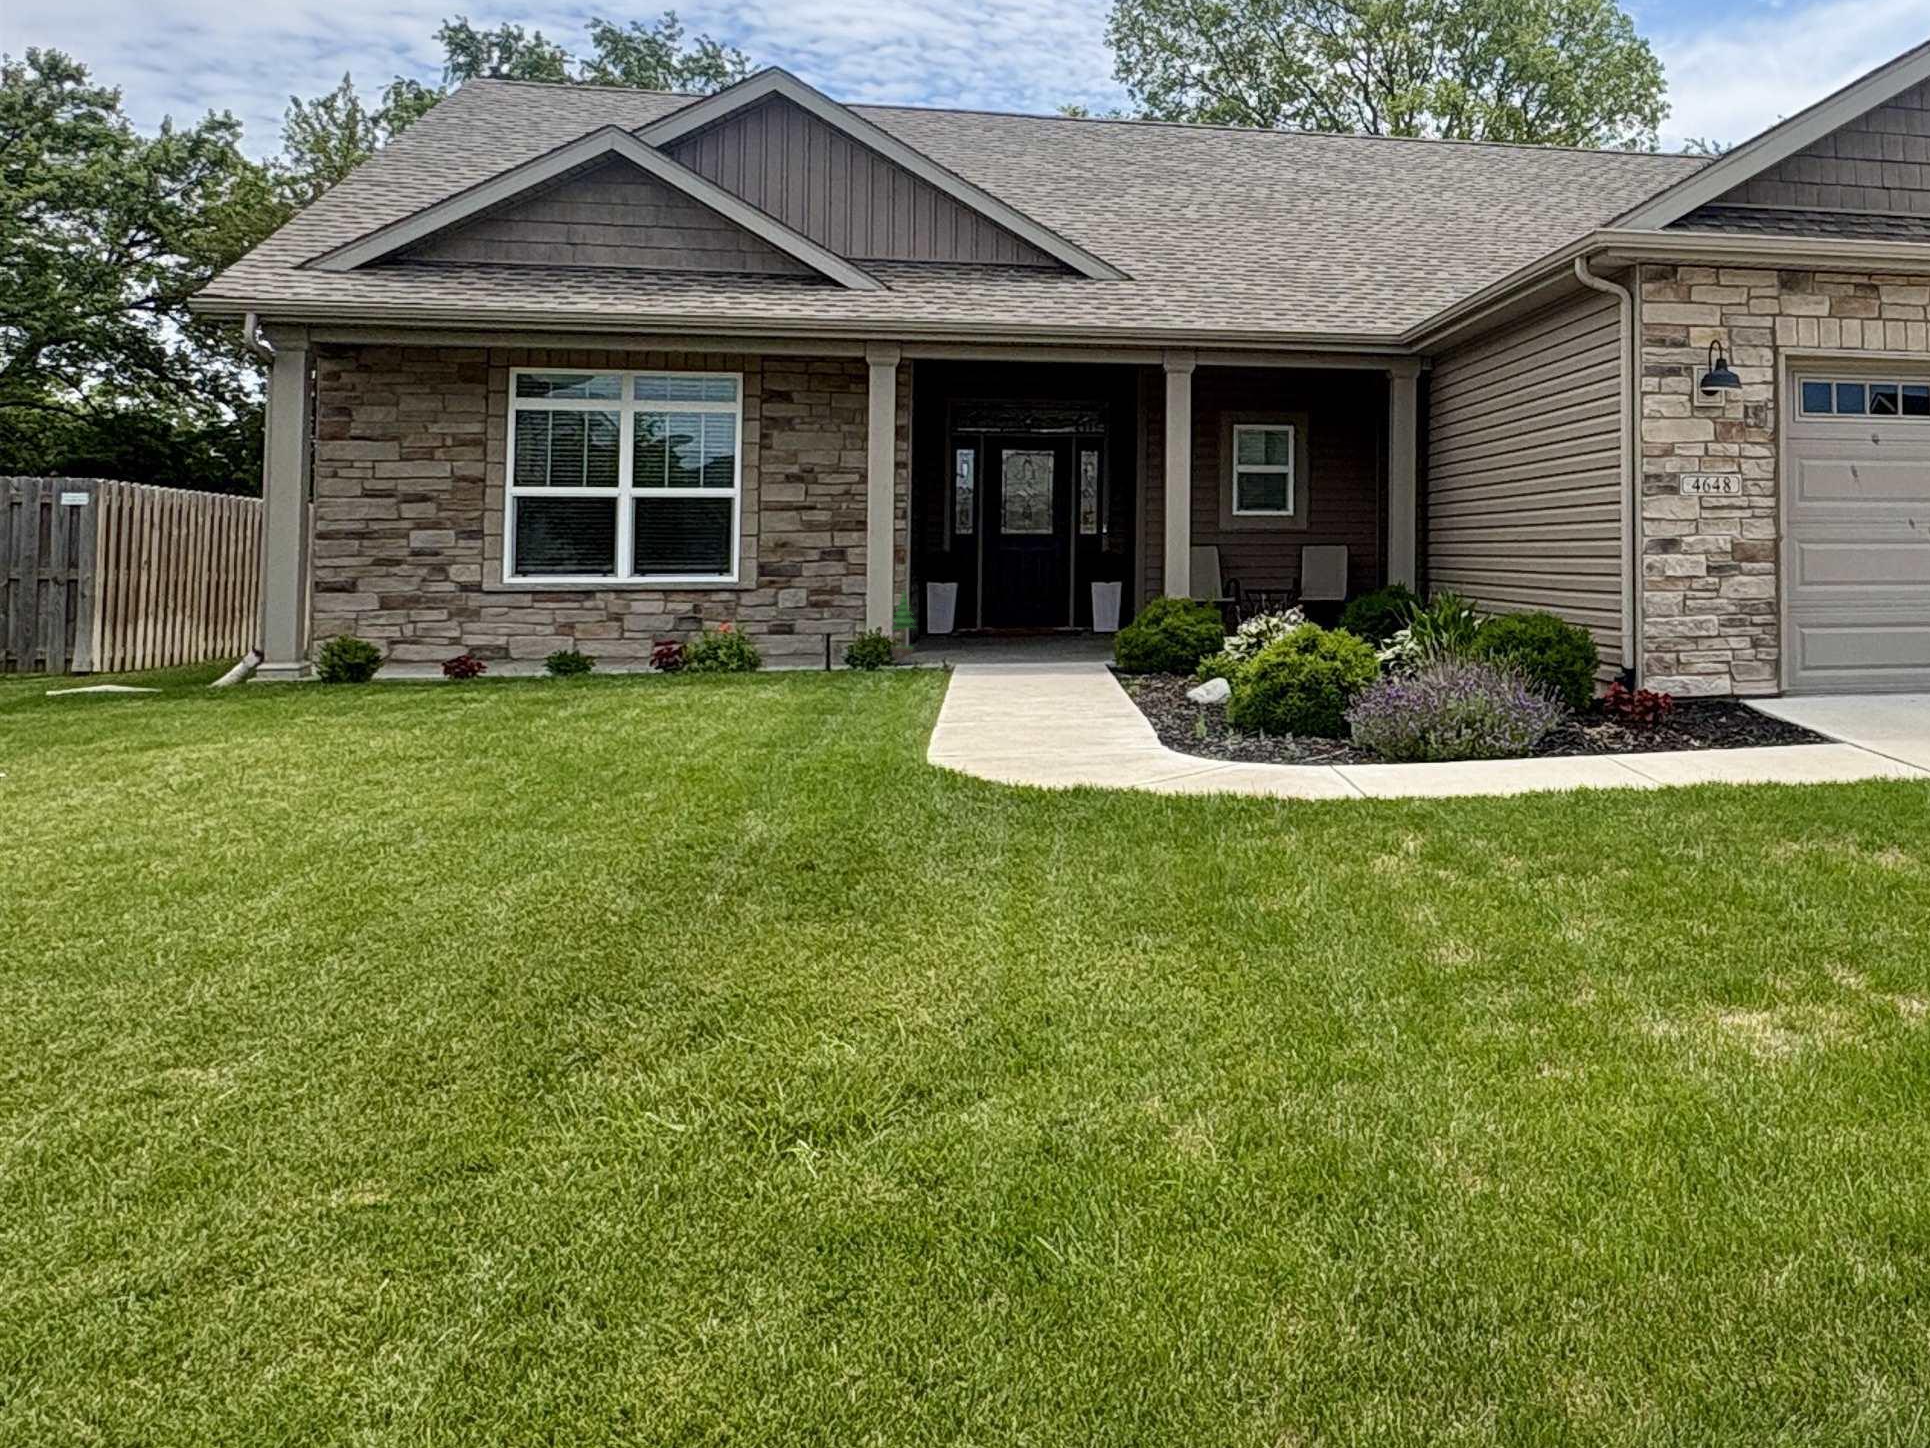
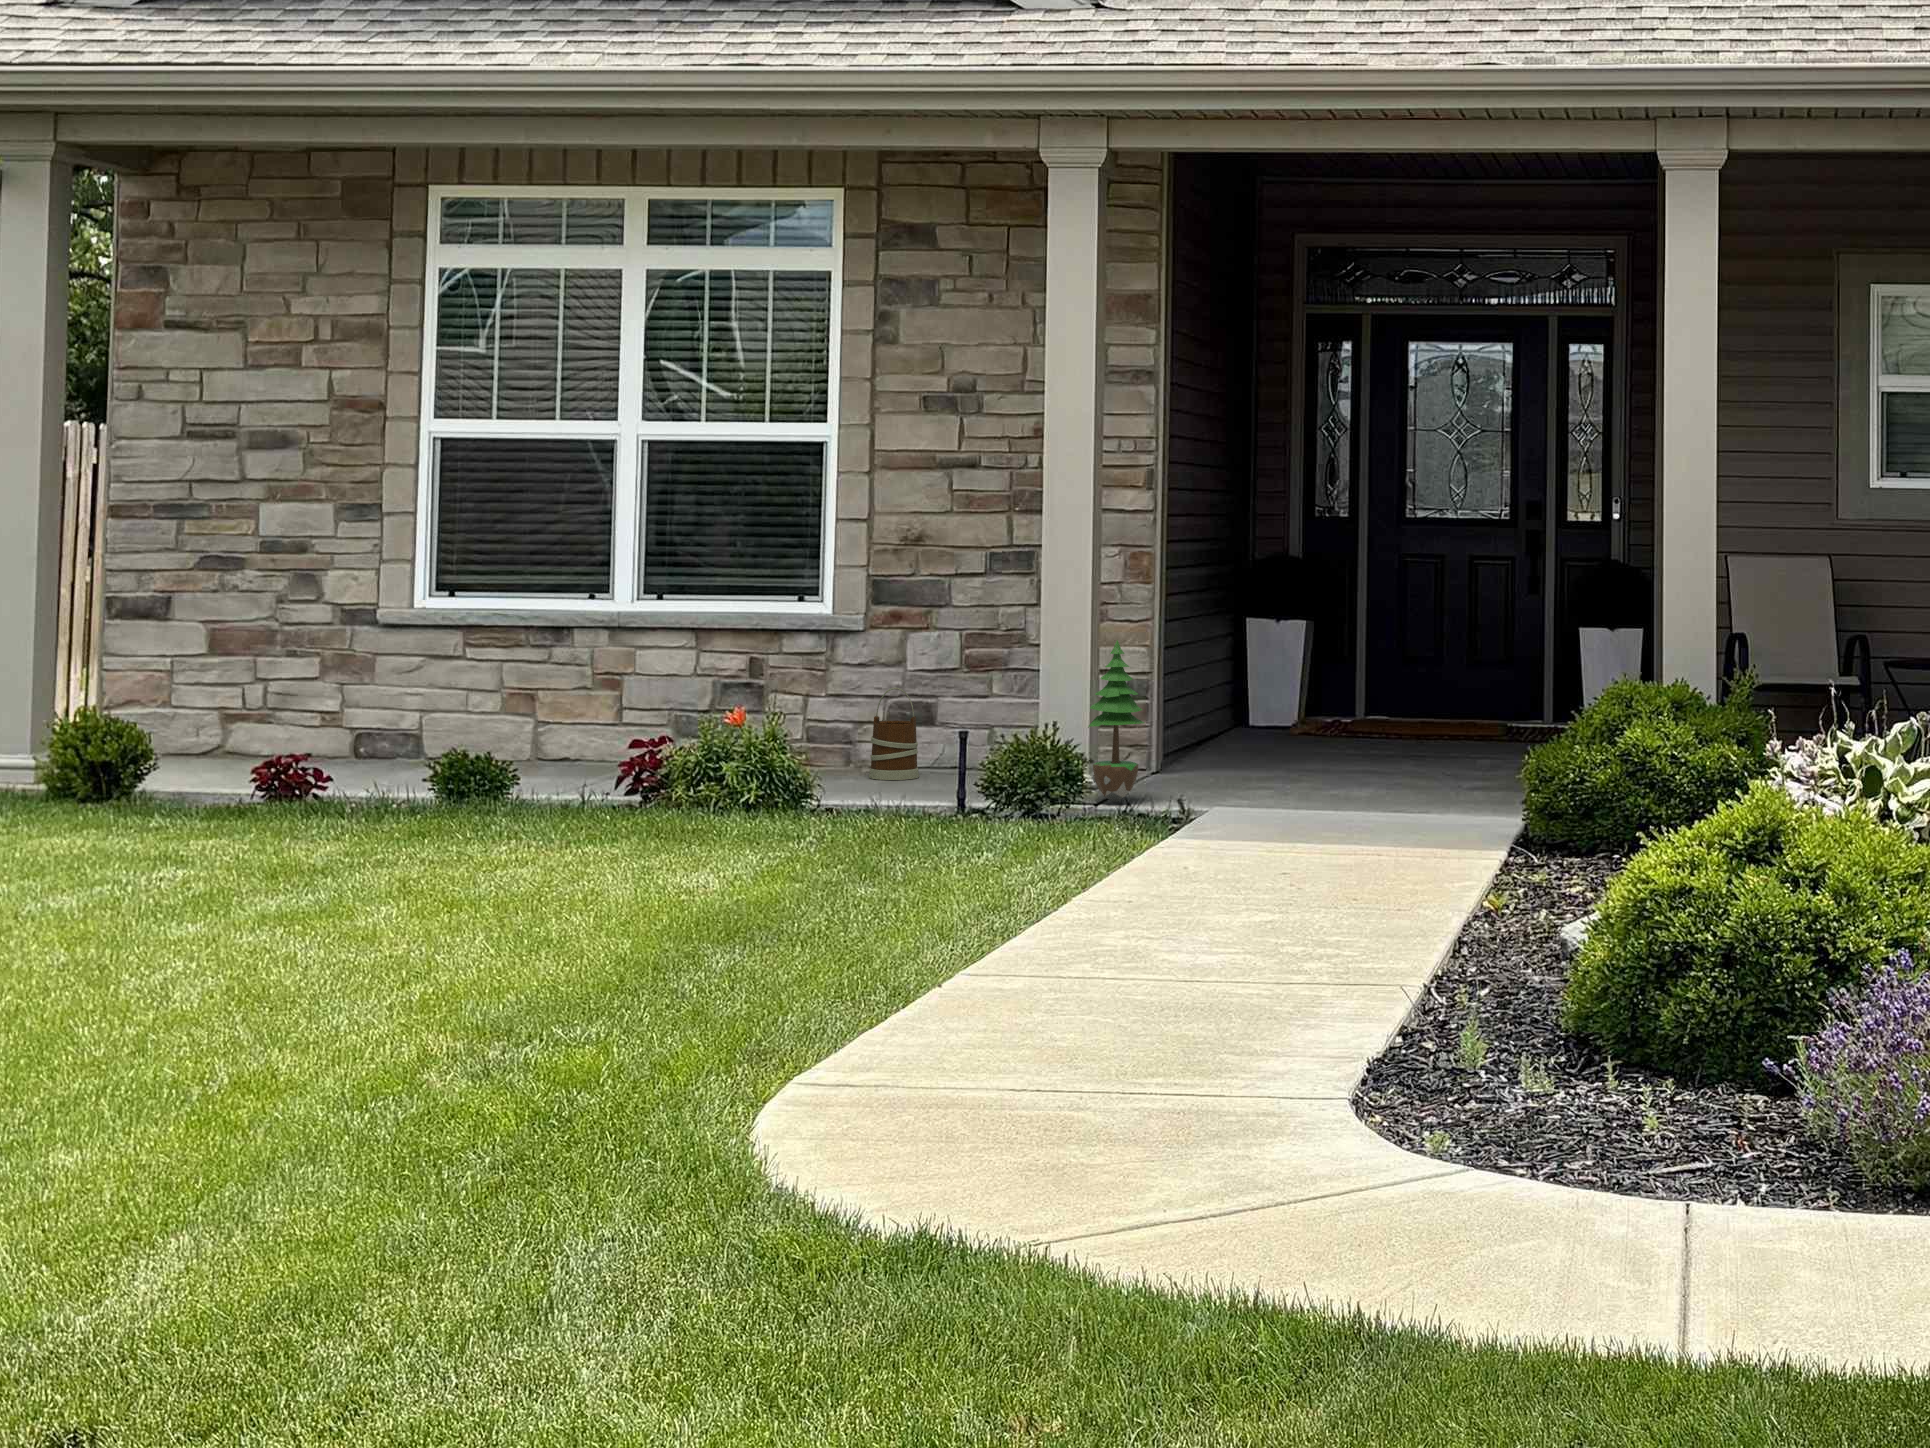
wooden bucket: none [762,617,788,661] -> present [869,688,919,780]

